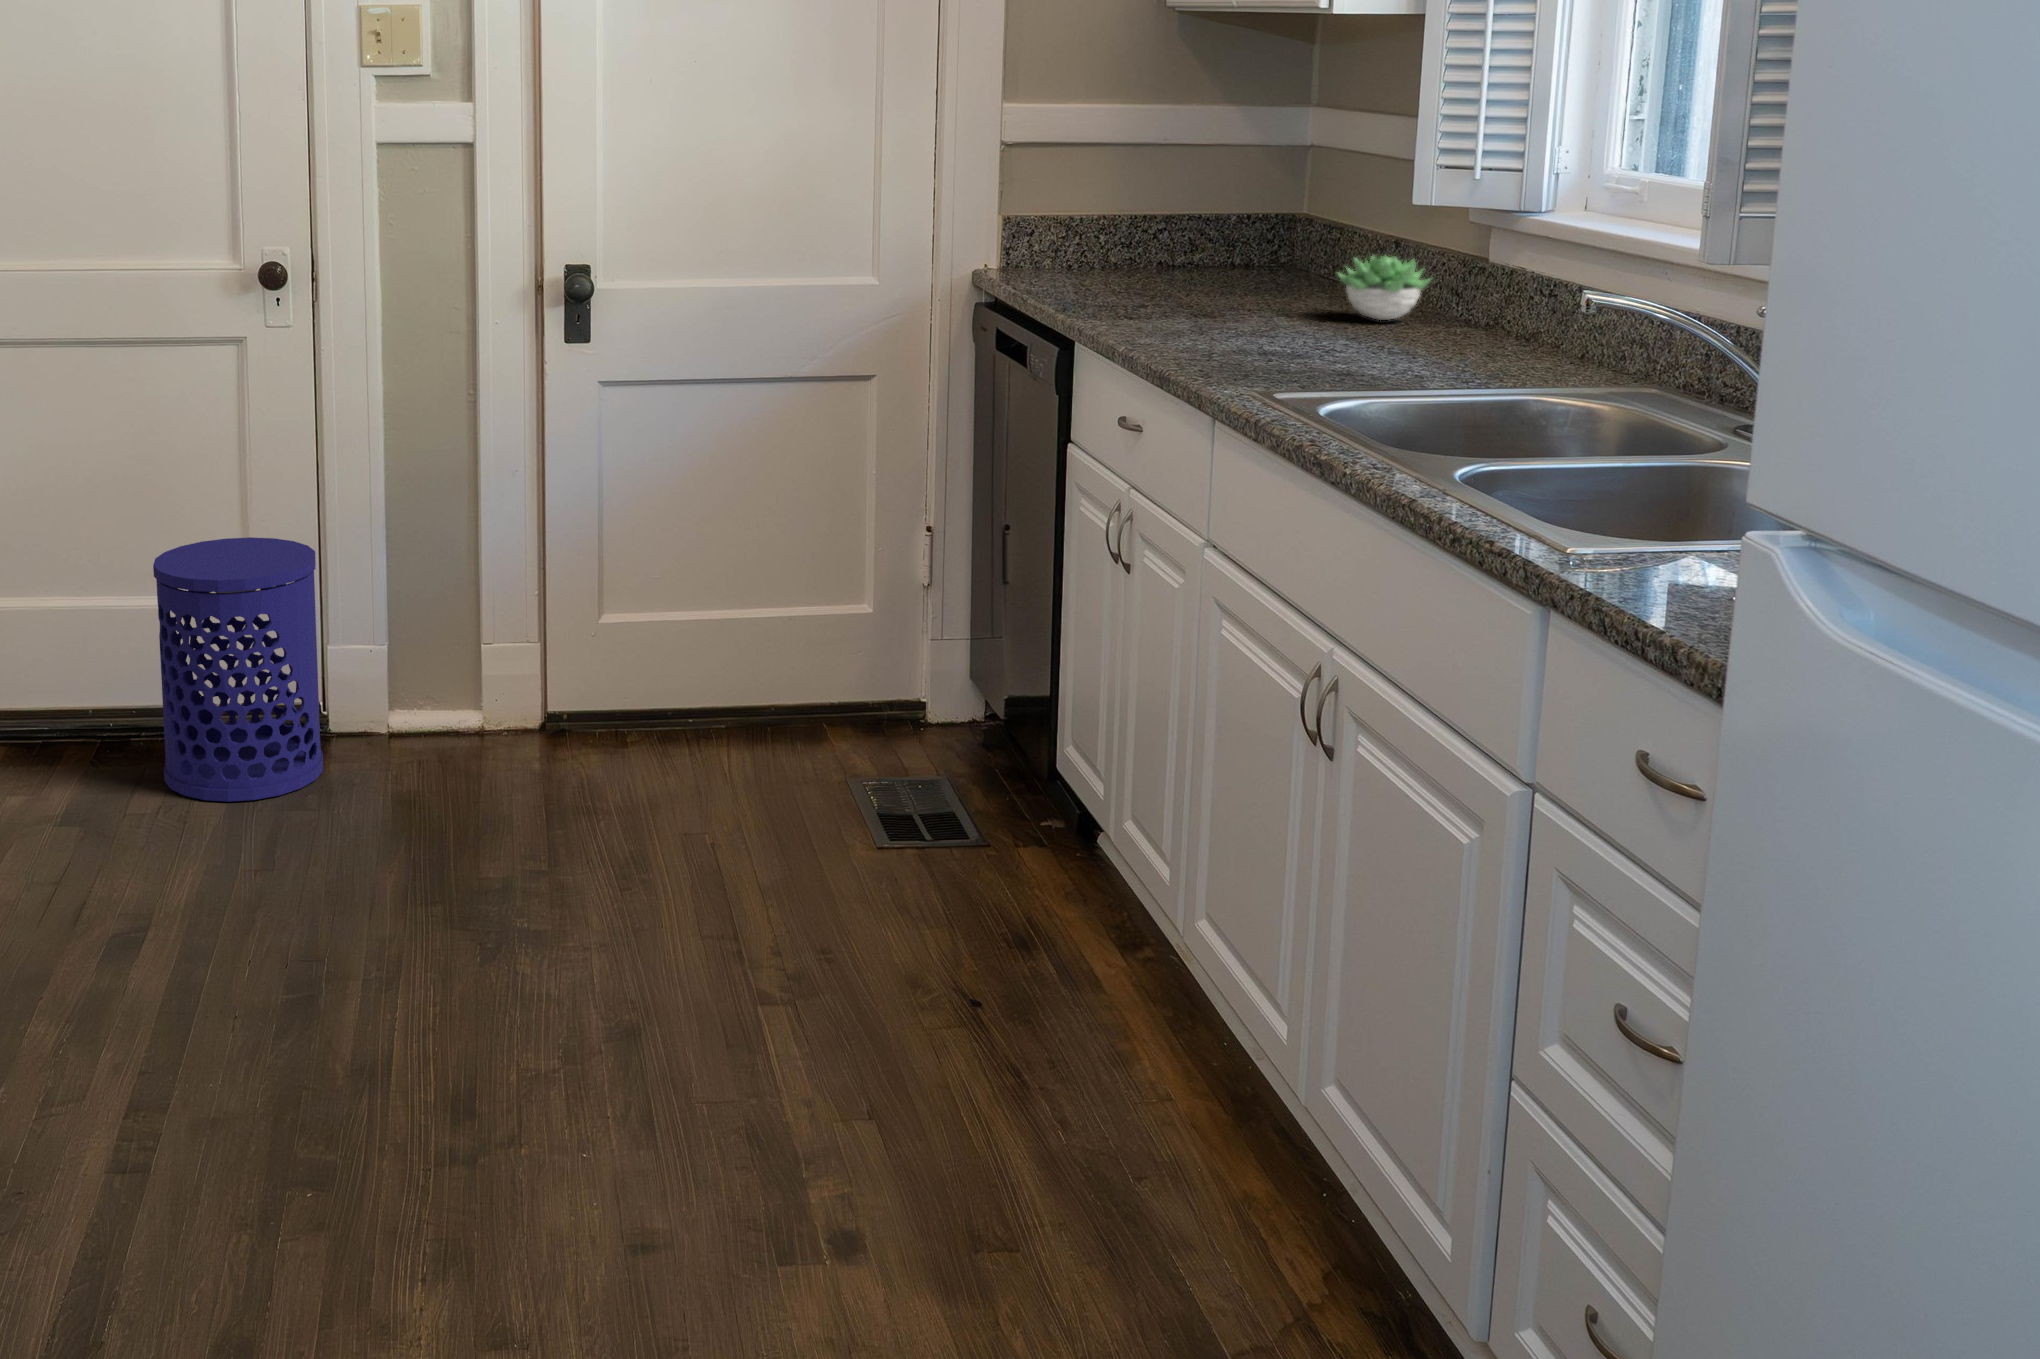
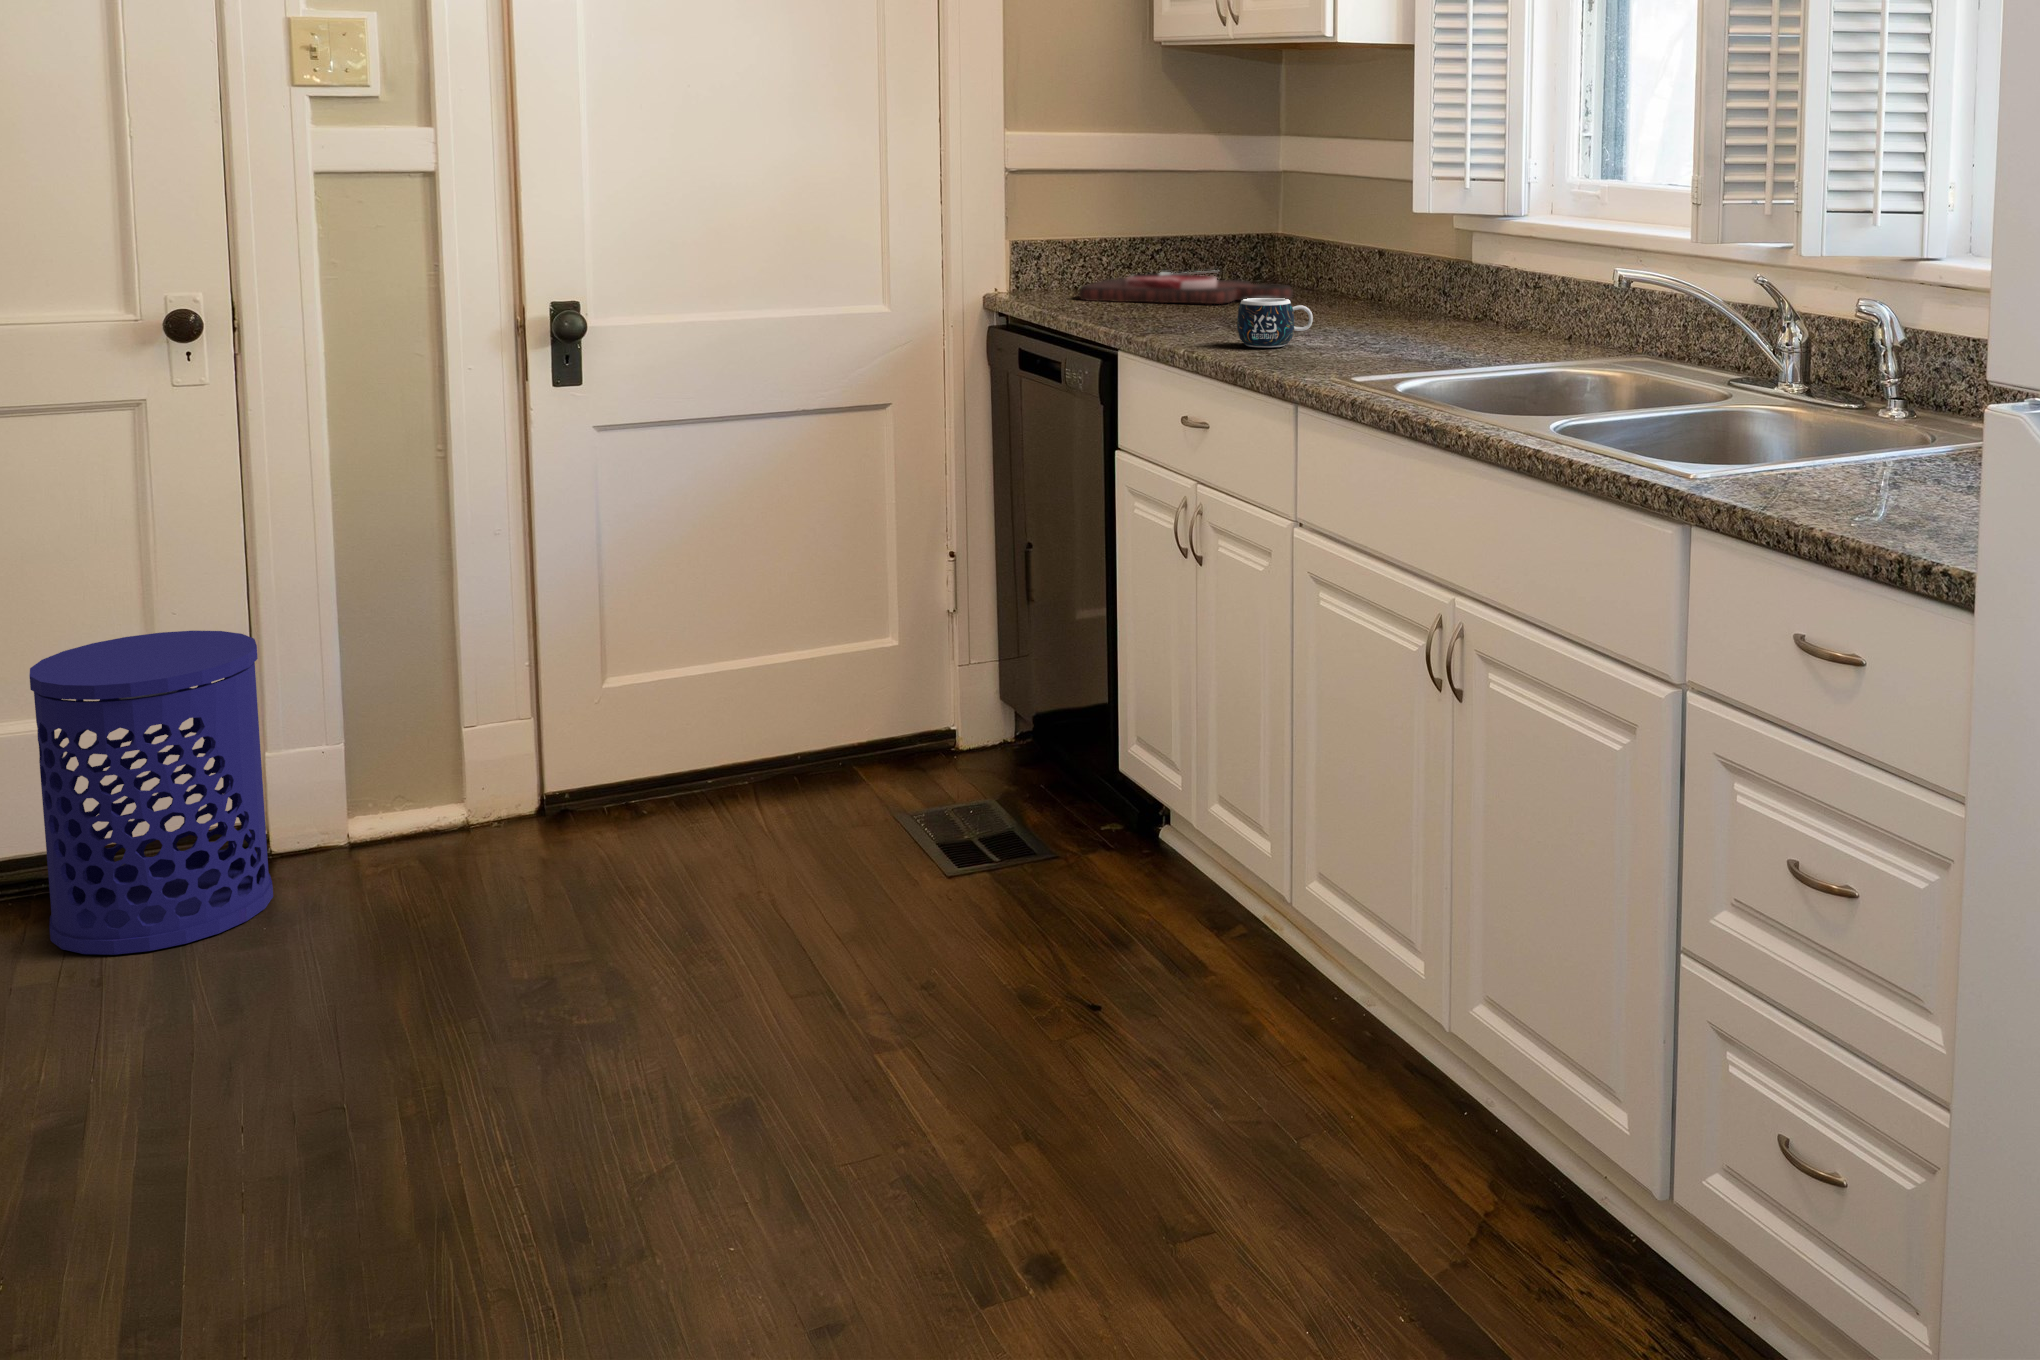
cutting board: none [1065,252,1300,291] -> present [1078,271,1293,304]
succulent plant: present [1337,256,1431,320] -> none [1339,261,1423,319]
mug: none [1189,298,1274,353] -> present [1237,298,1313,347]

